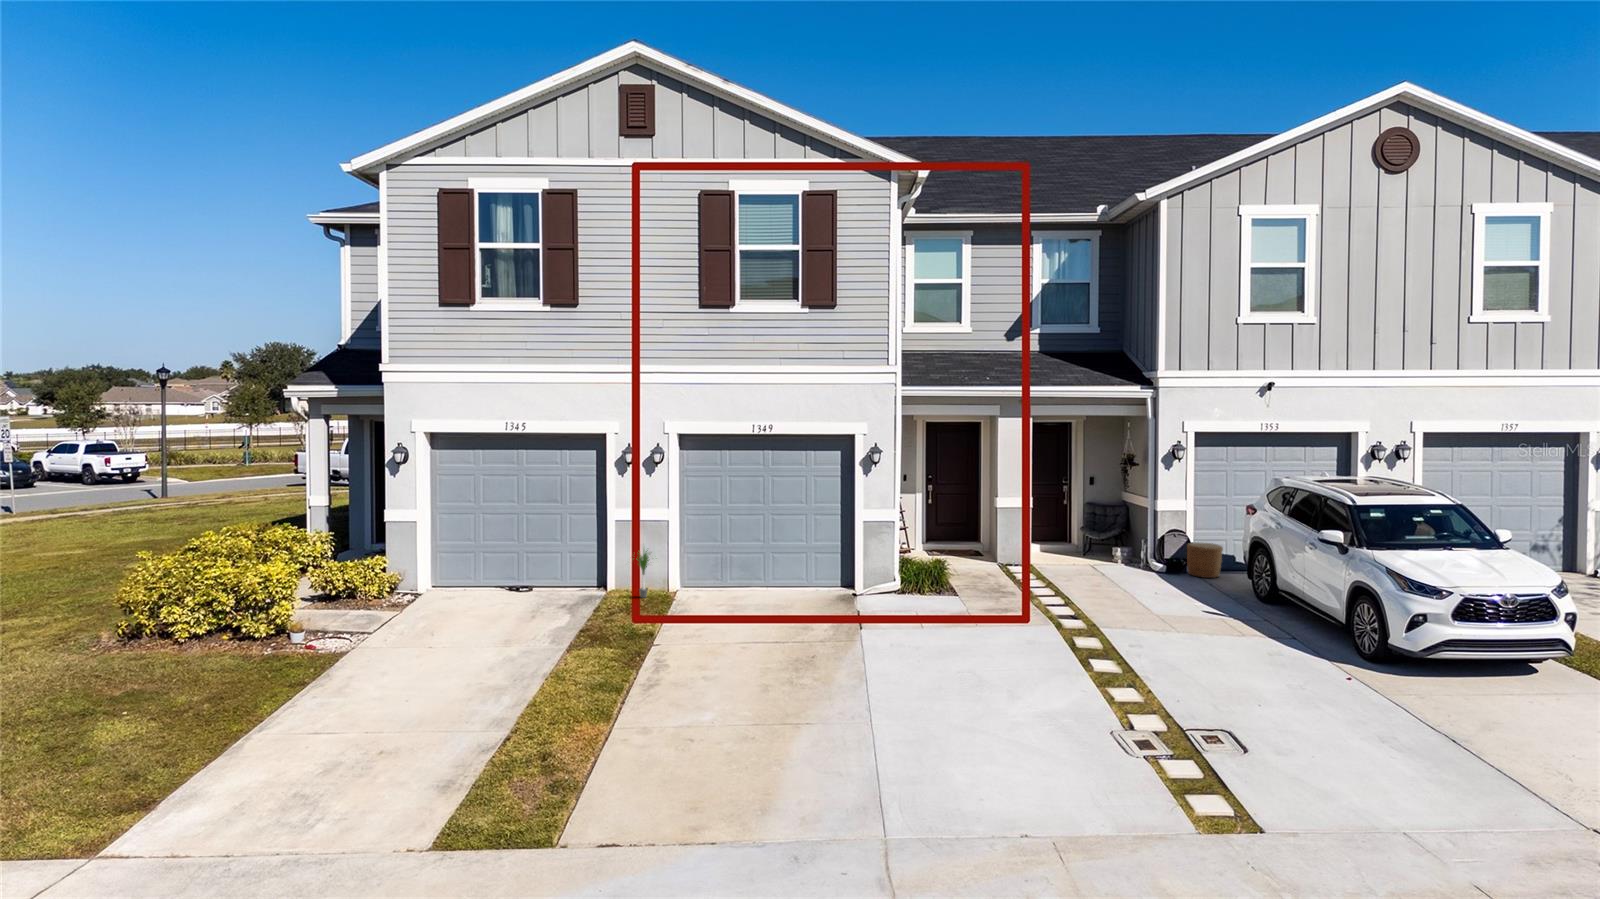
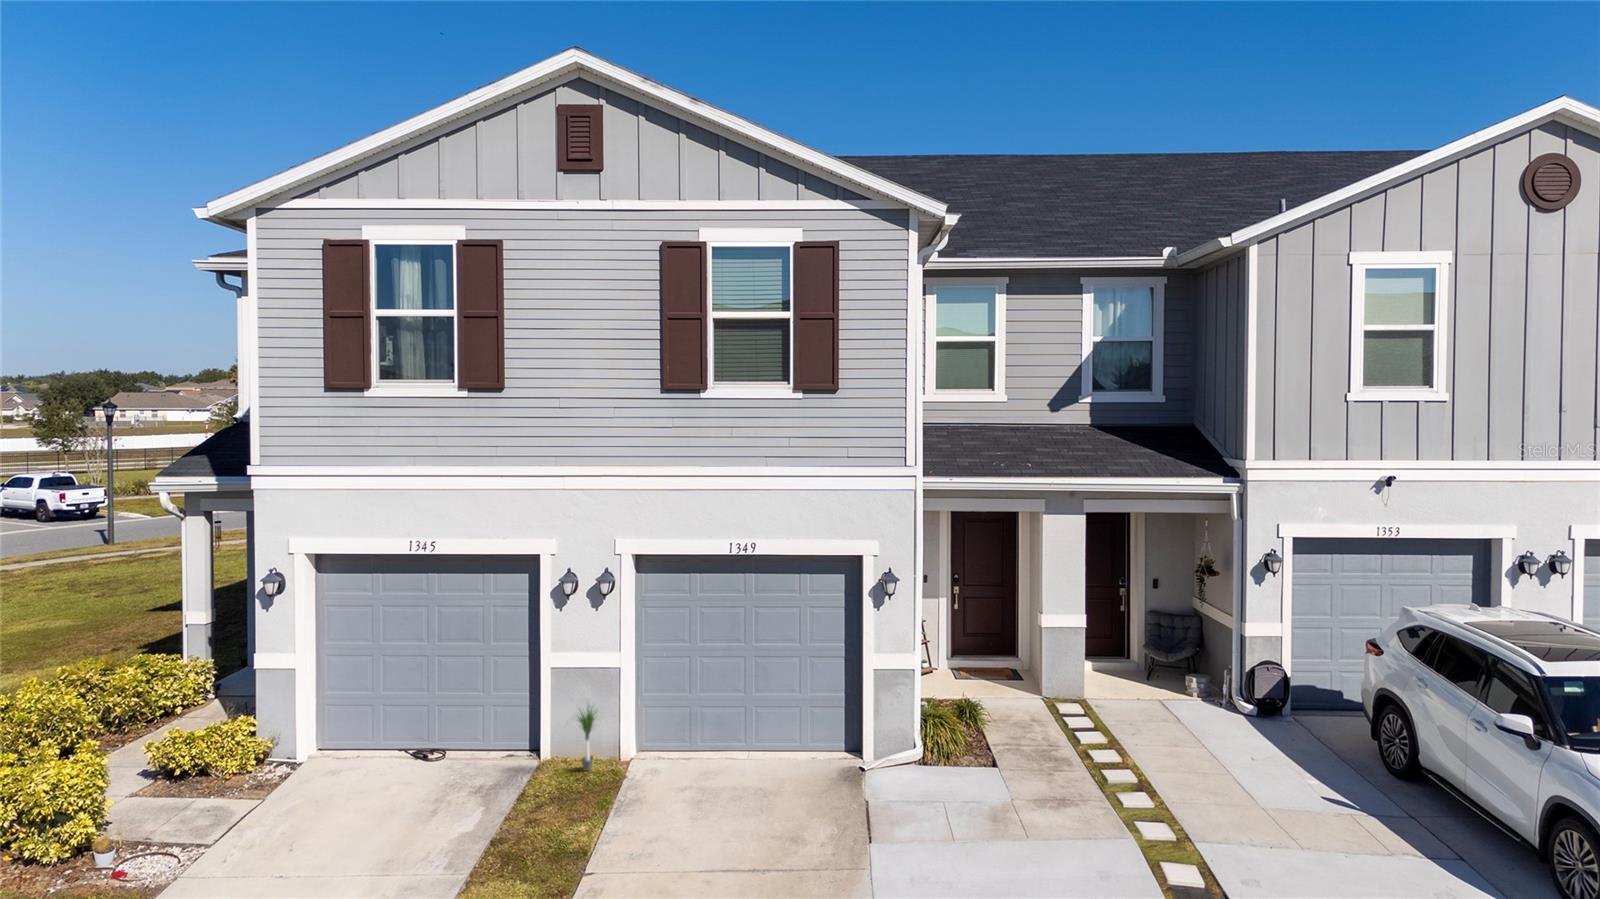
woven basket: present [1187,543,1223,578] -> none [1287,679,1335,730]

